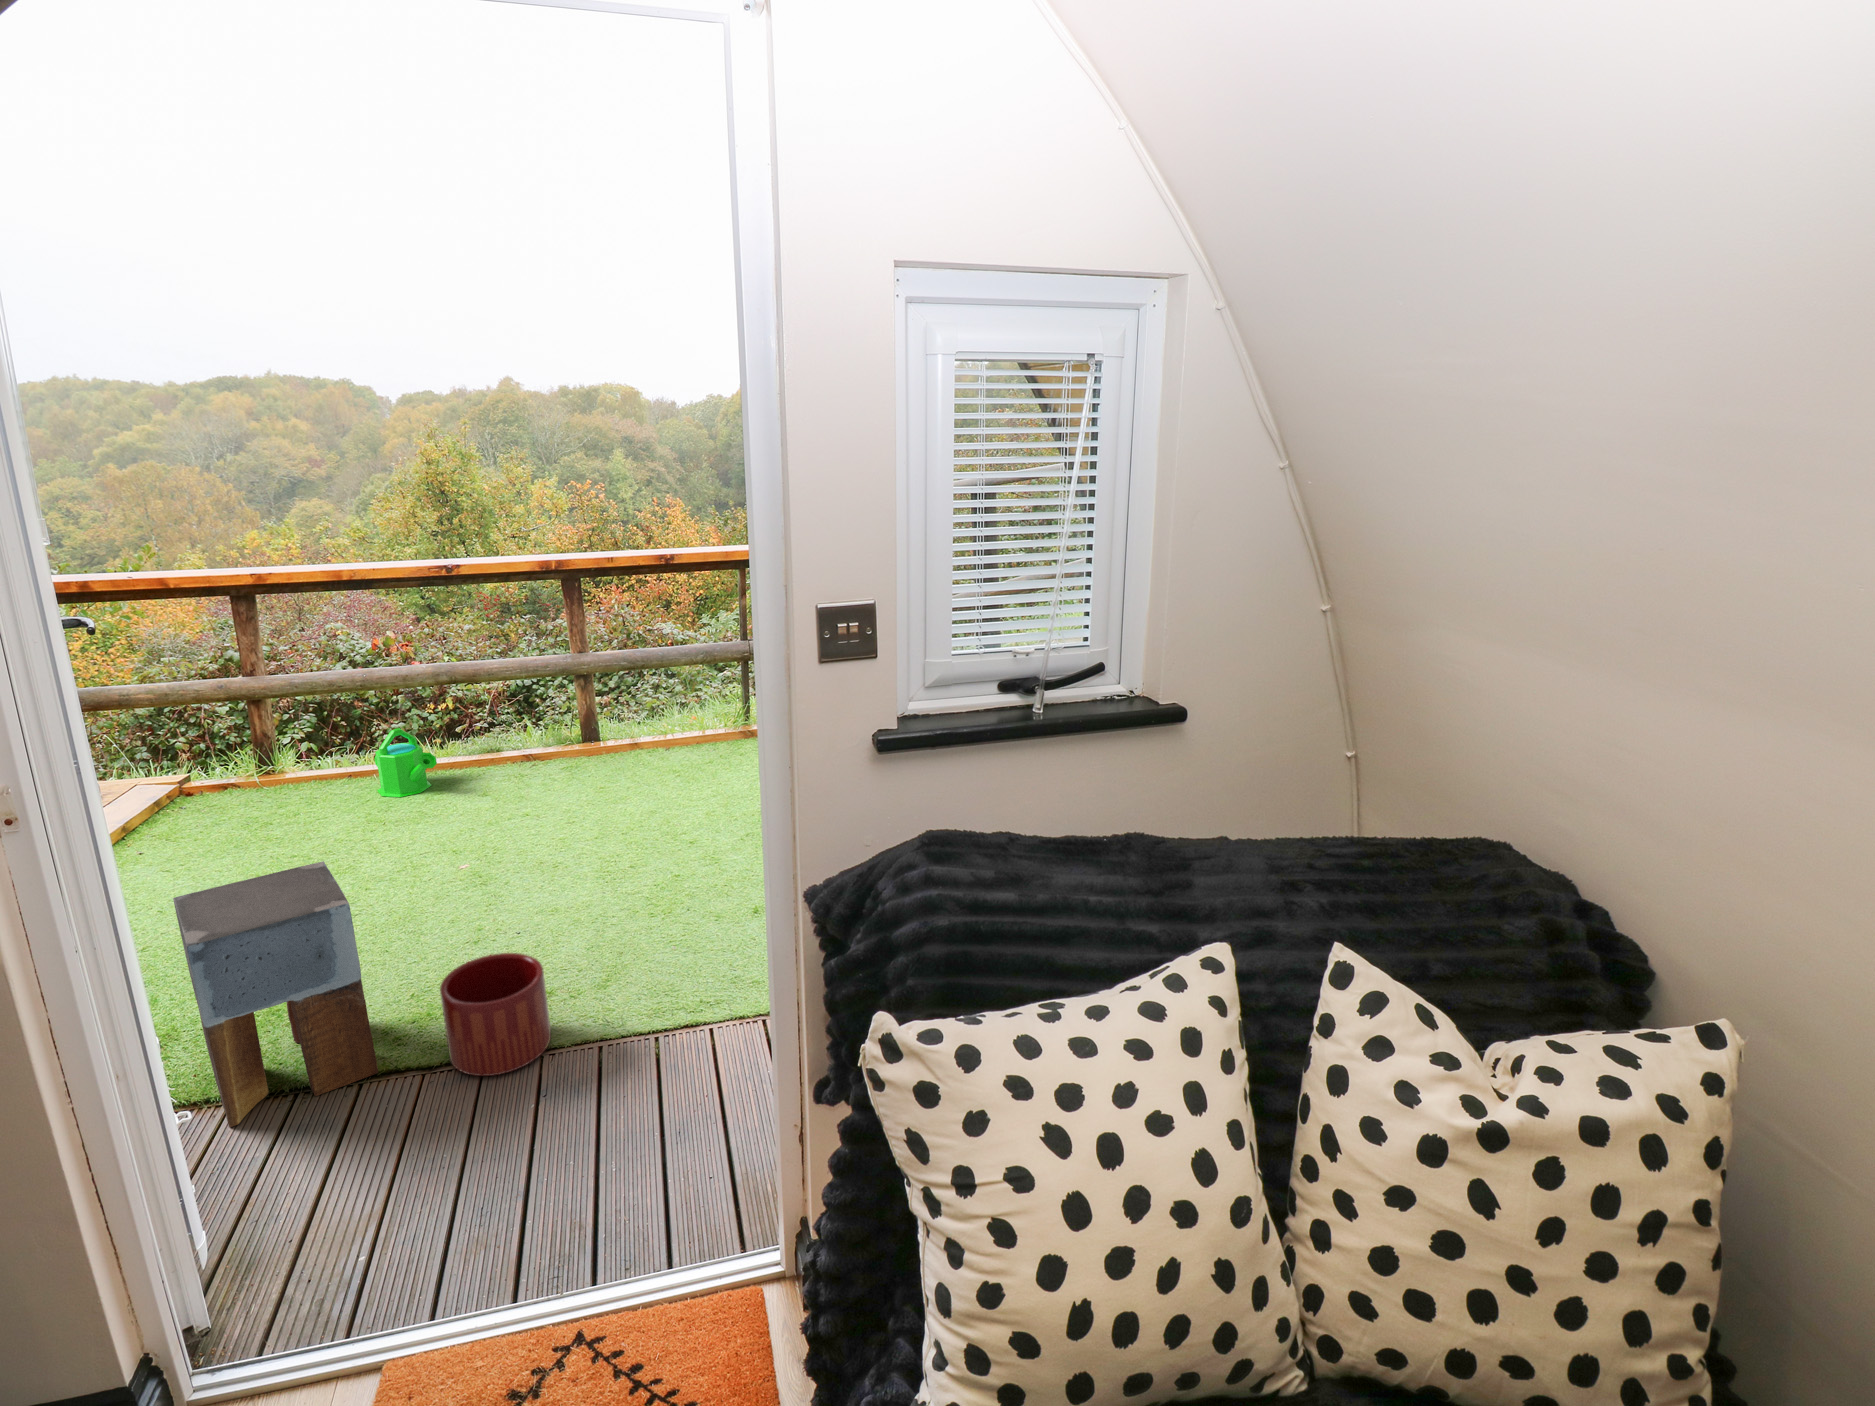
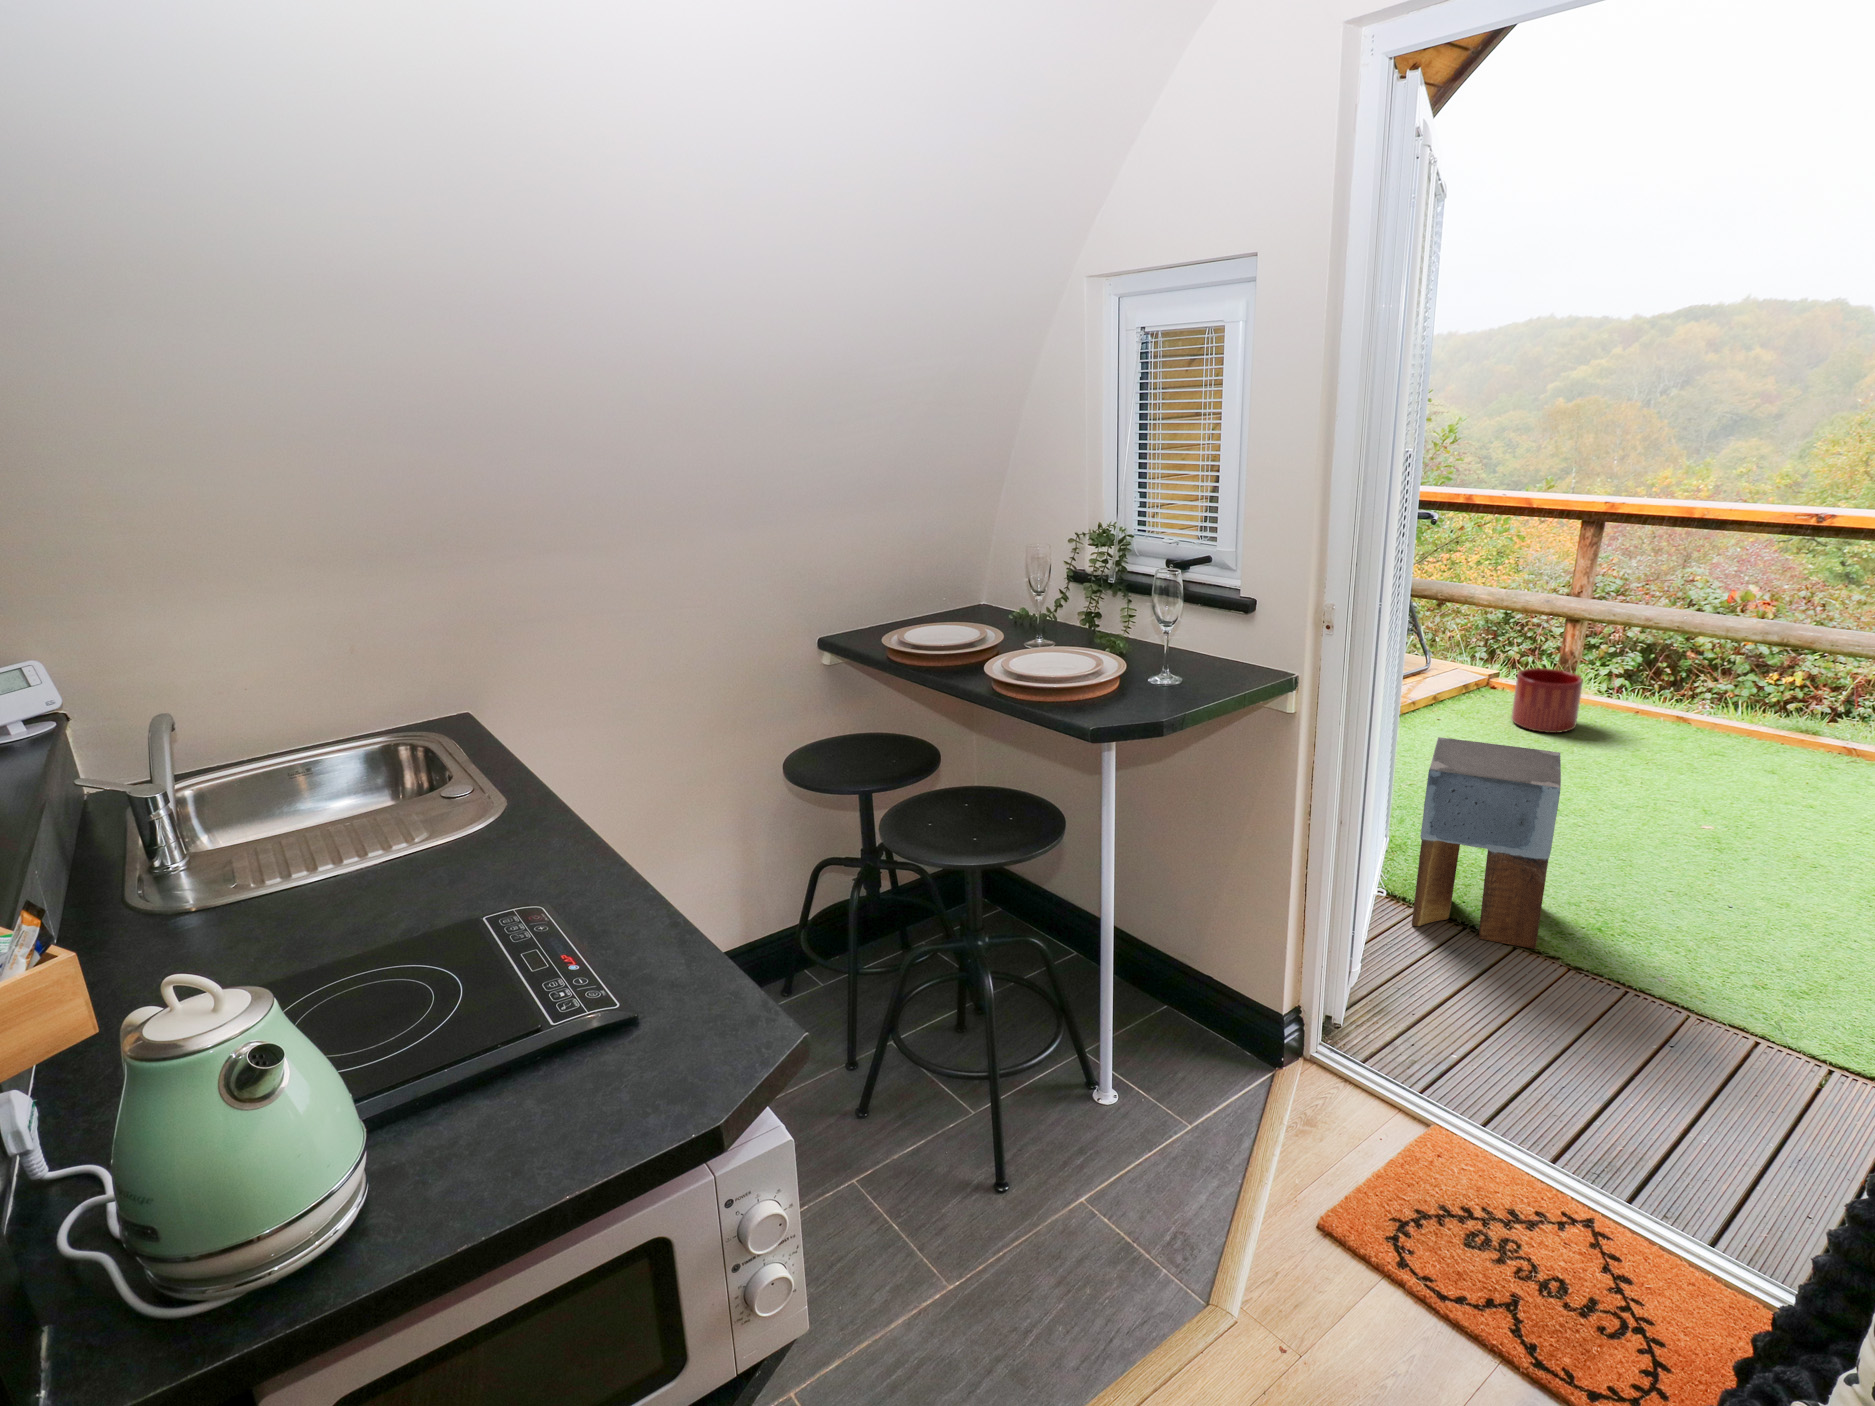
watering can: present [375,728,437,797] -> none [1668,683,1741,755]
planter: present [440,953,551,1076] -> present [1511,668,1583,733]

